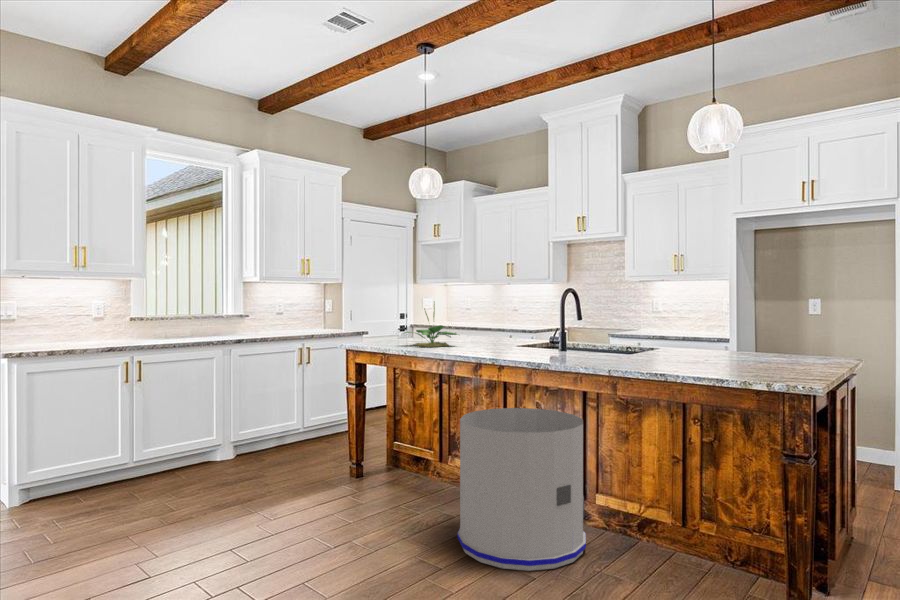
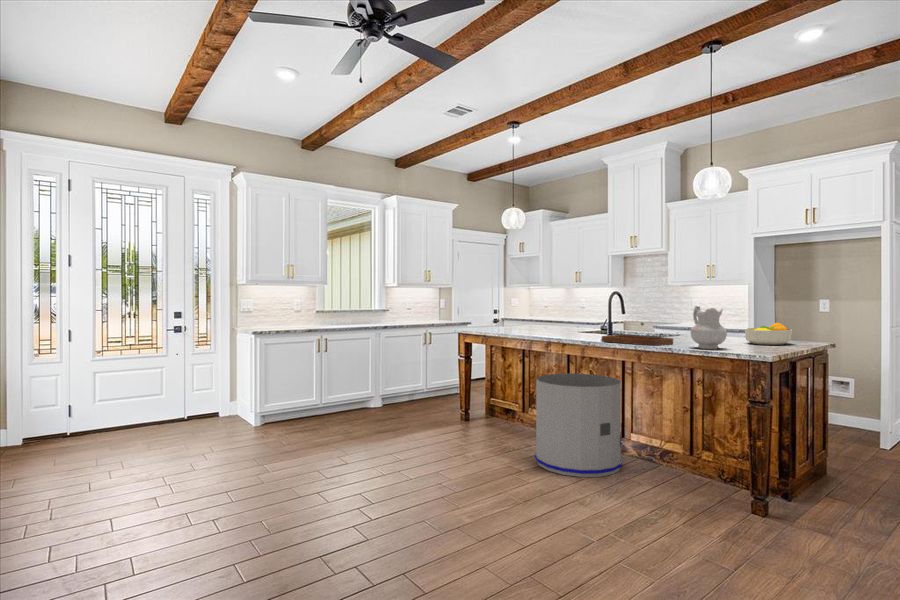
potted plant: present [406,304,457,347] -> none [497,299,538,332]
ceramic pitcher: none [691,309,745,374] -> present [691,306,727,349]
fruit bowl: none [756,331,819,364] -> present [745,322,792,345]
tray: none [557,333,661,370] -> present [602,322,673,346]

